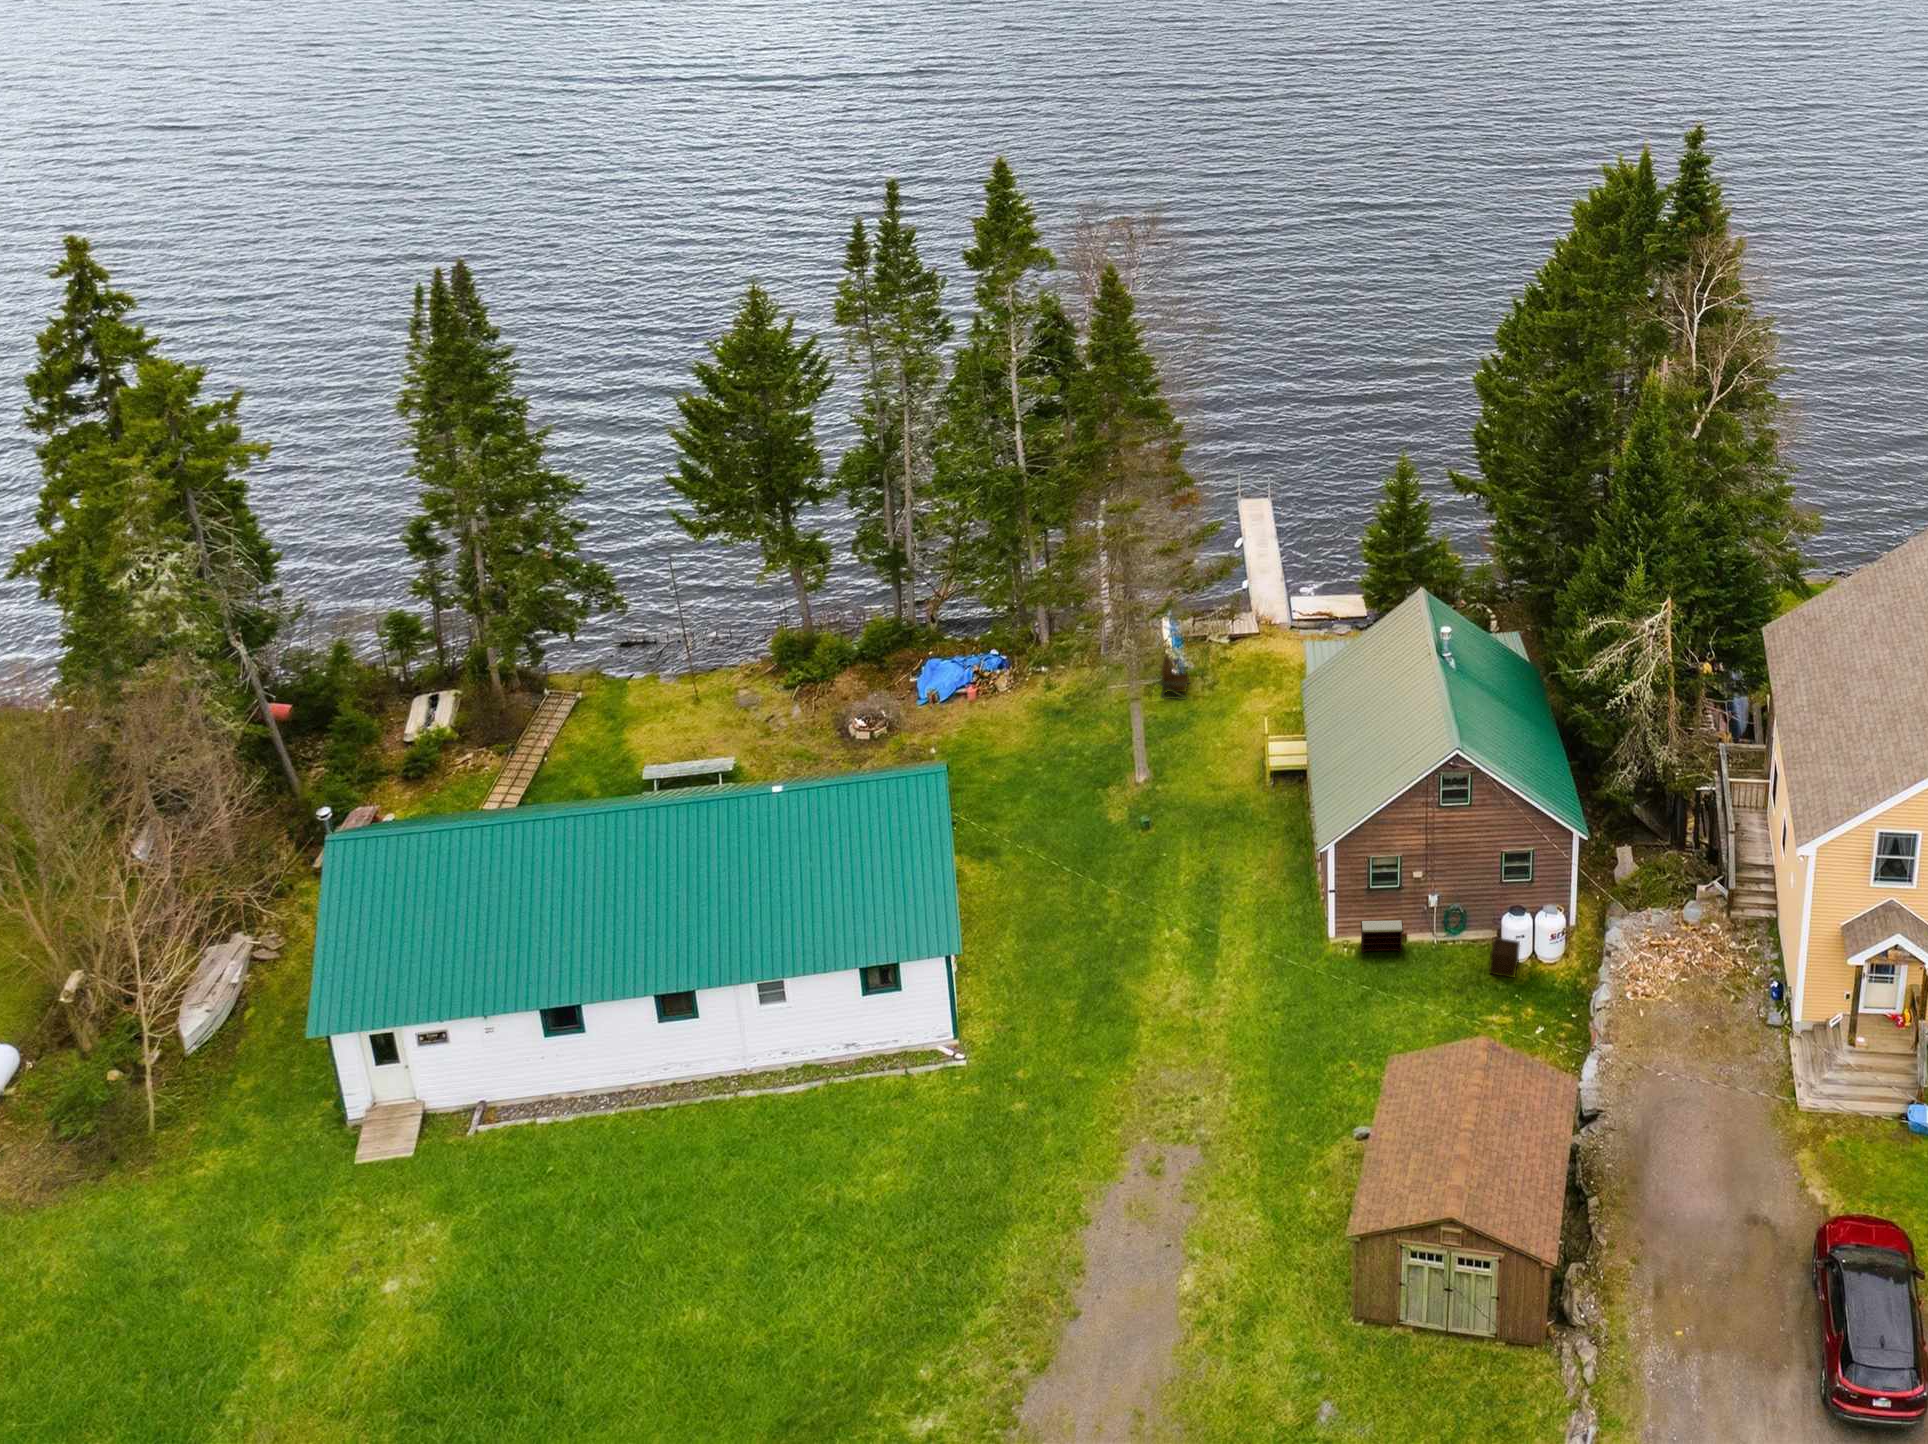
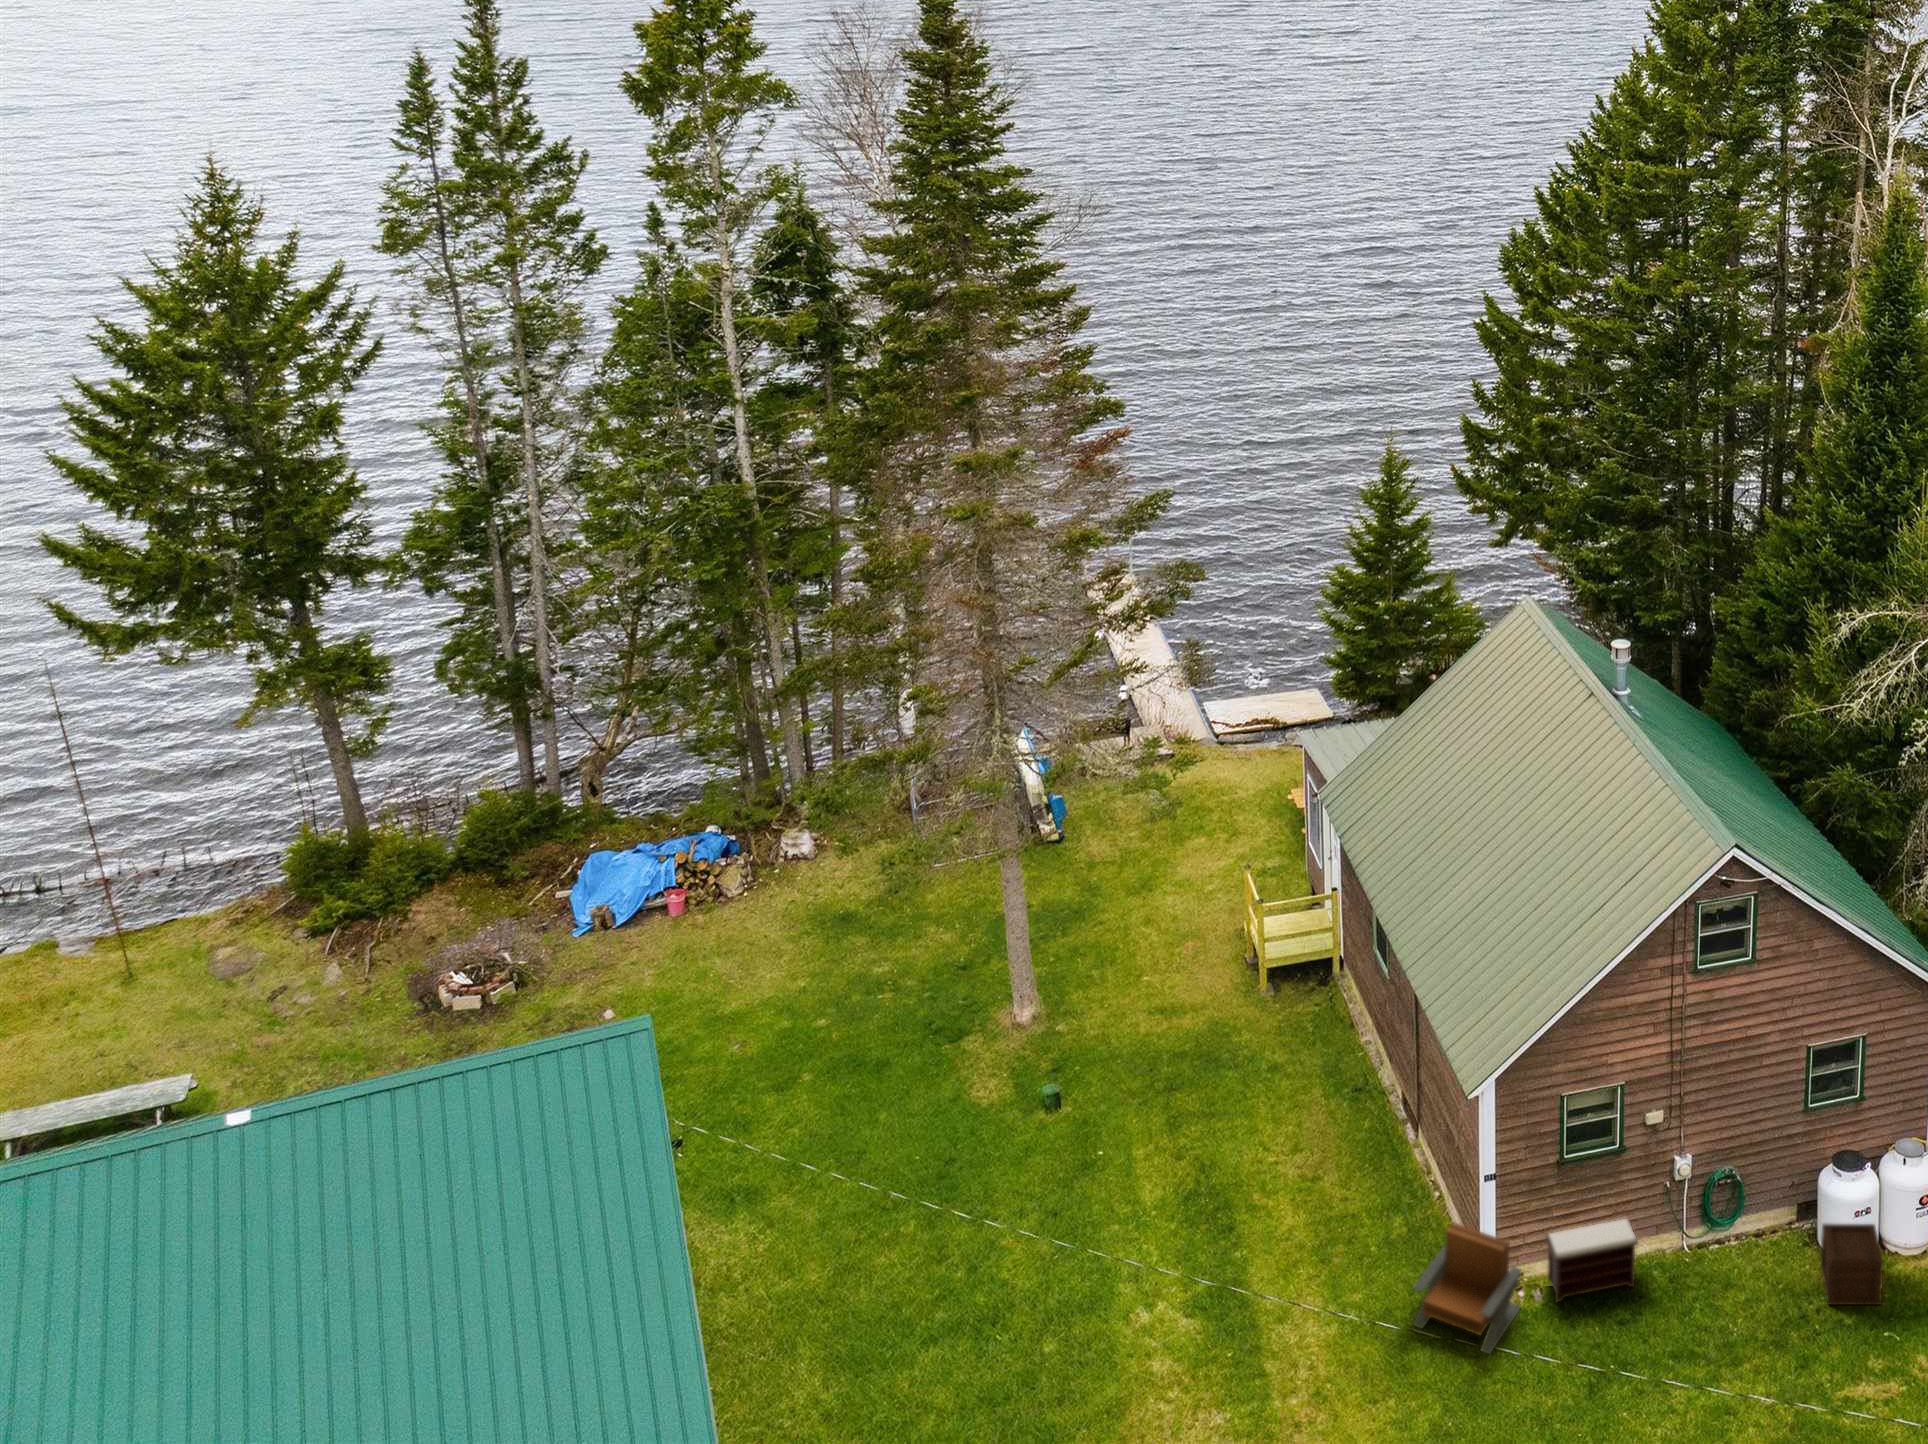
lounge chair: present [1160,658,1189,700] -> present [1414,1223,1522,1354]

